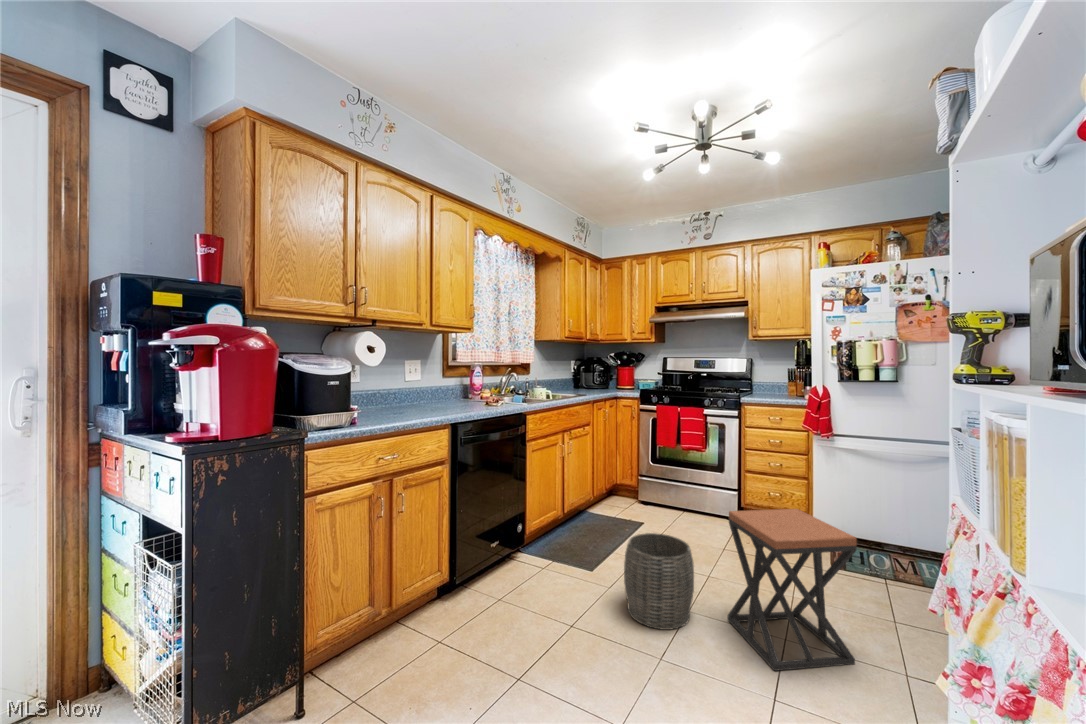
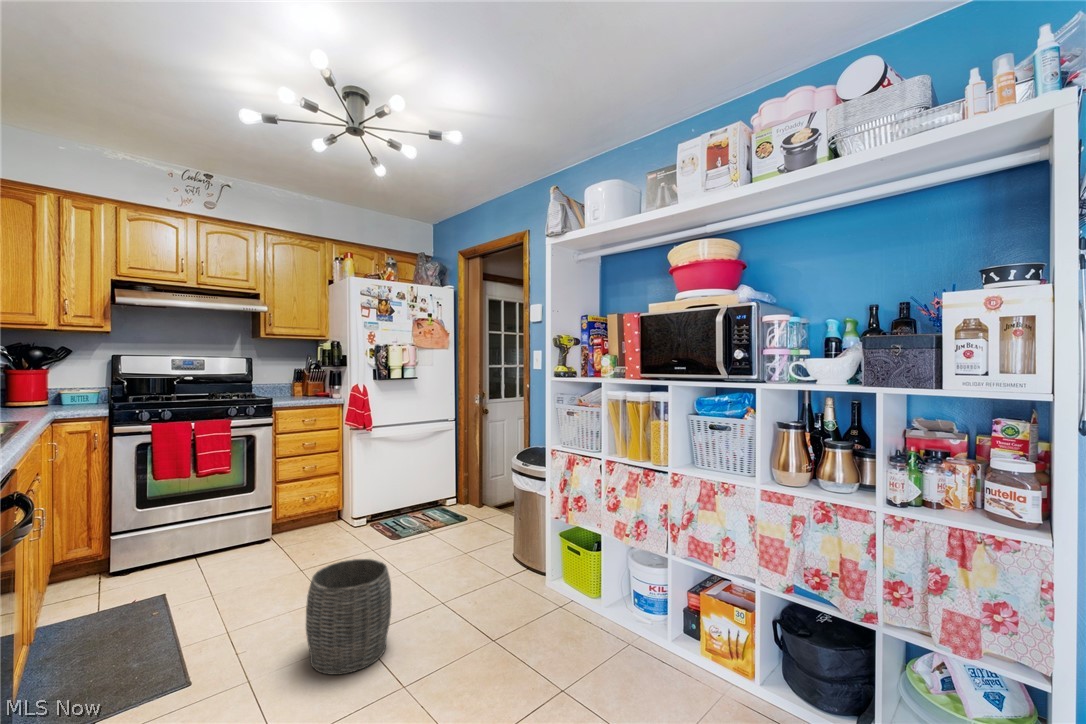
stool: present [728,509,857,671] -> none [403,489,492,620]

